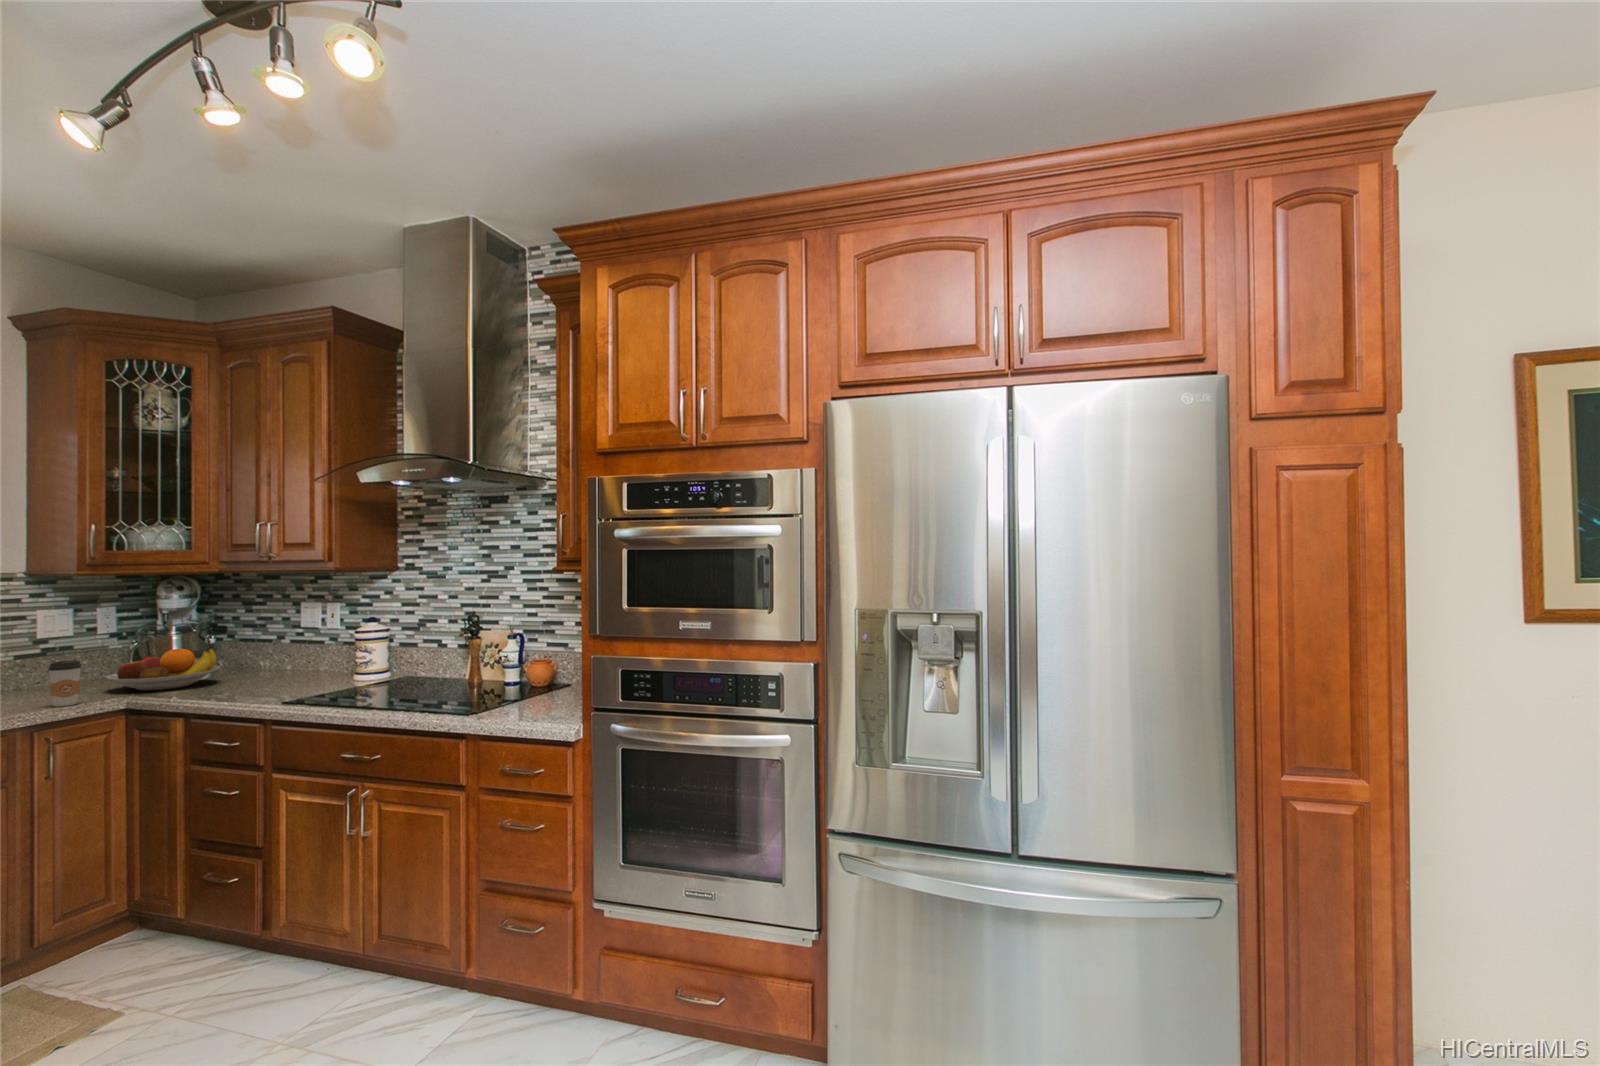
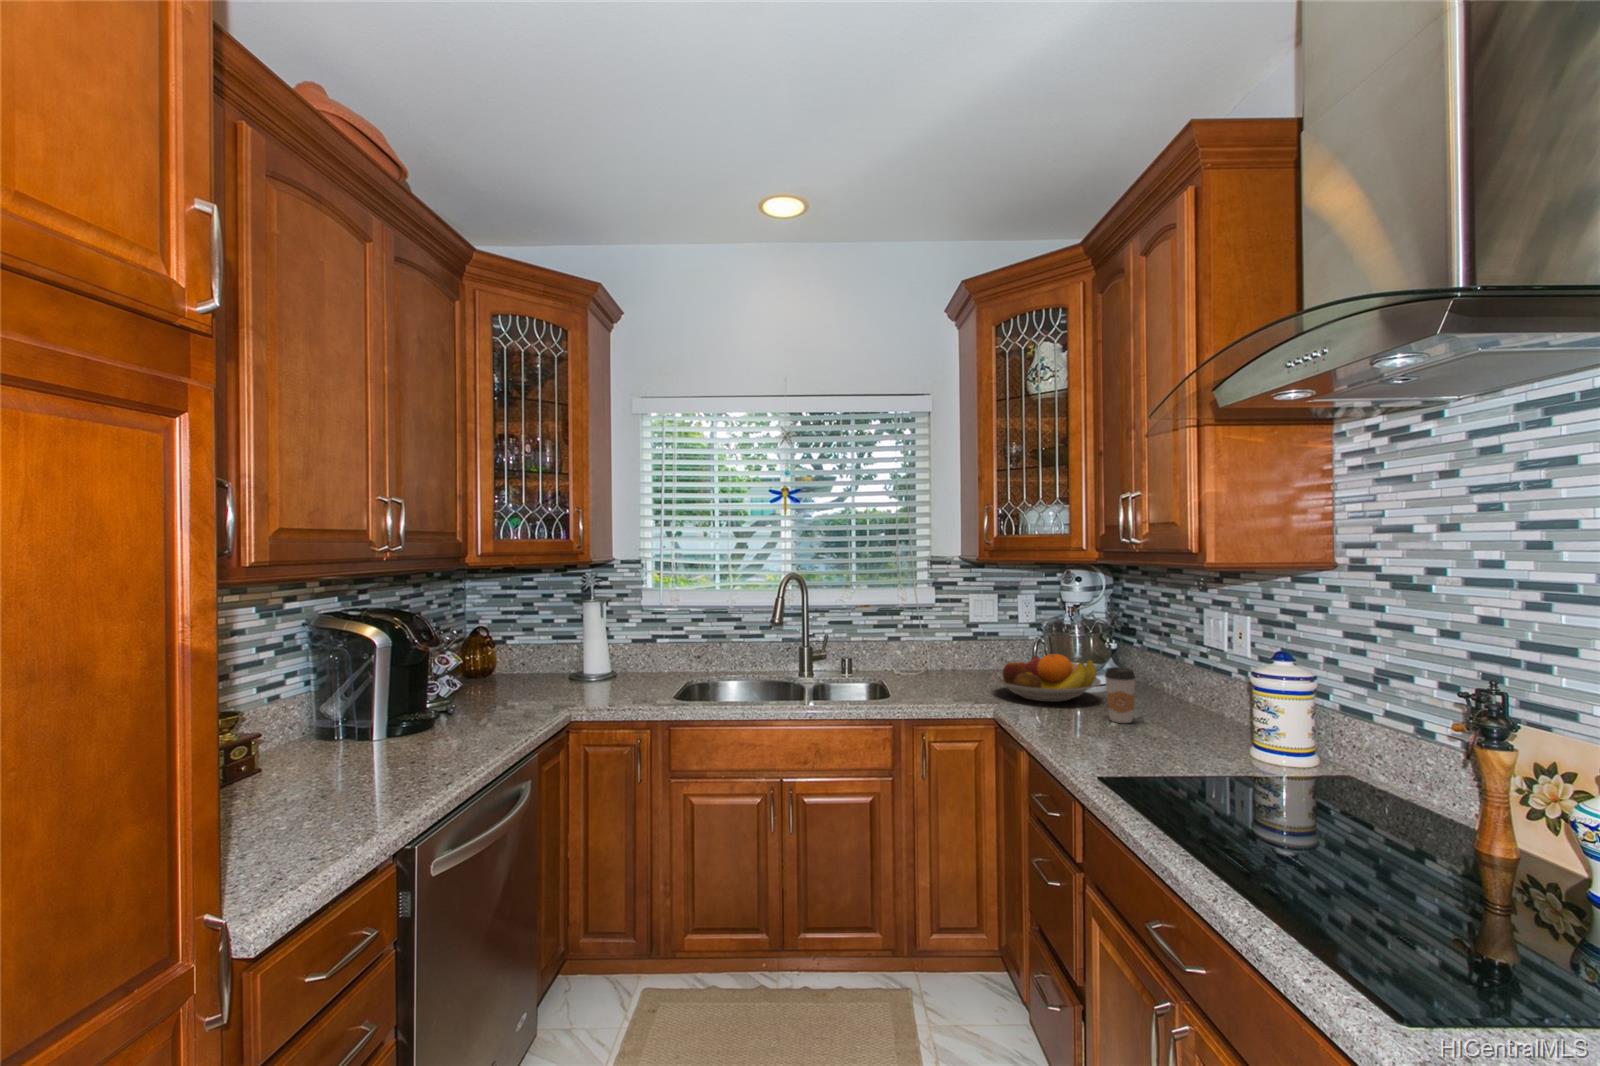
coffee cup: present [48,661,81,707] -> present [1105,667,1135,723]

